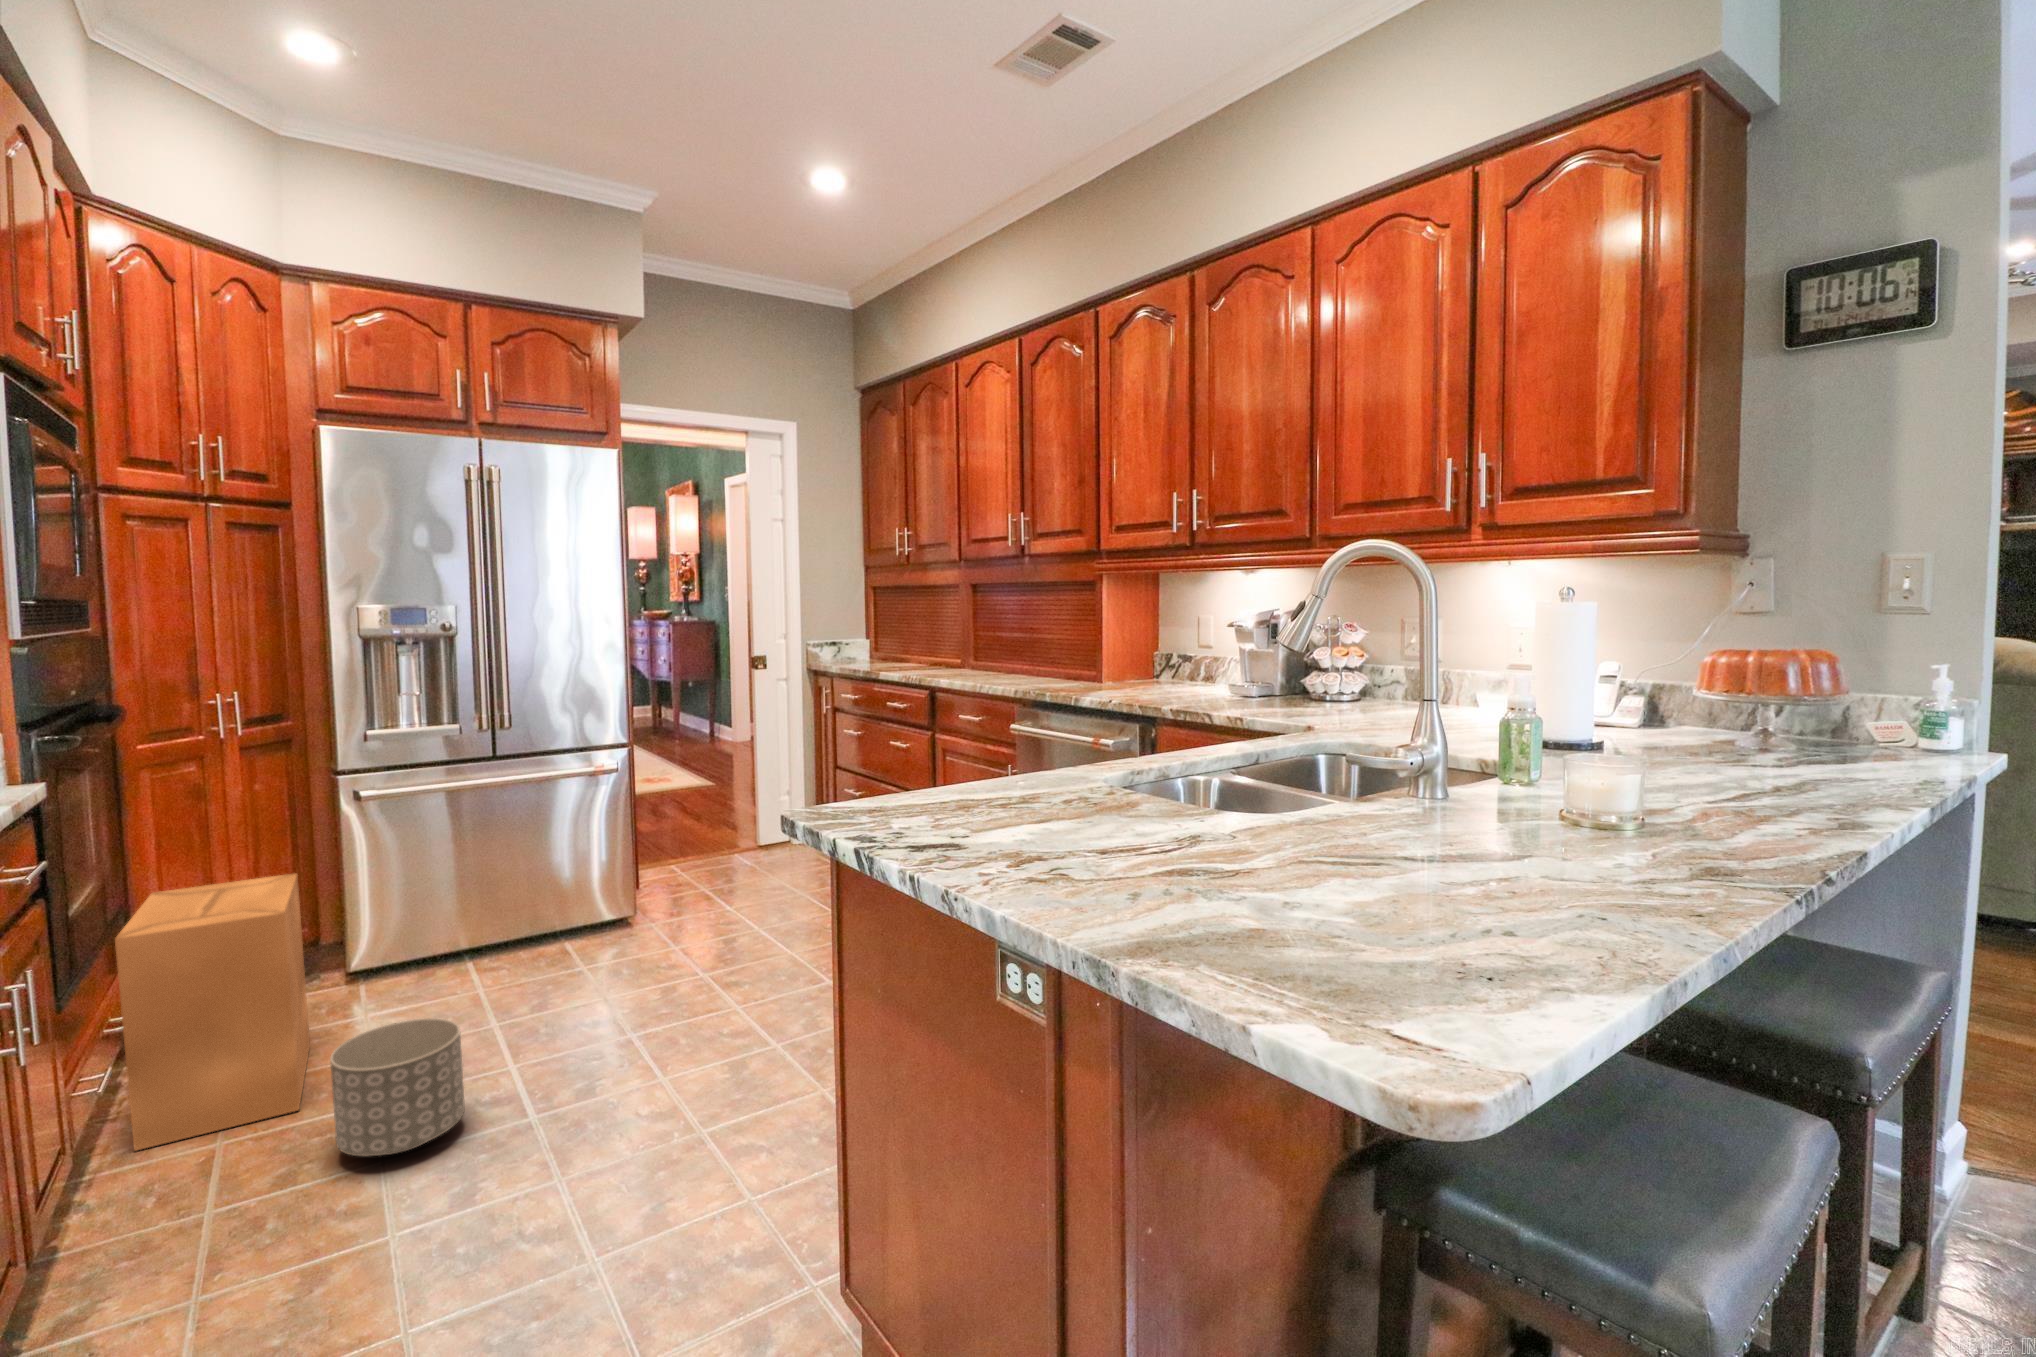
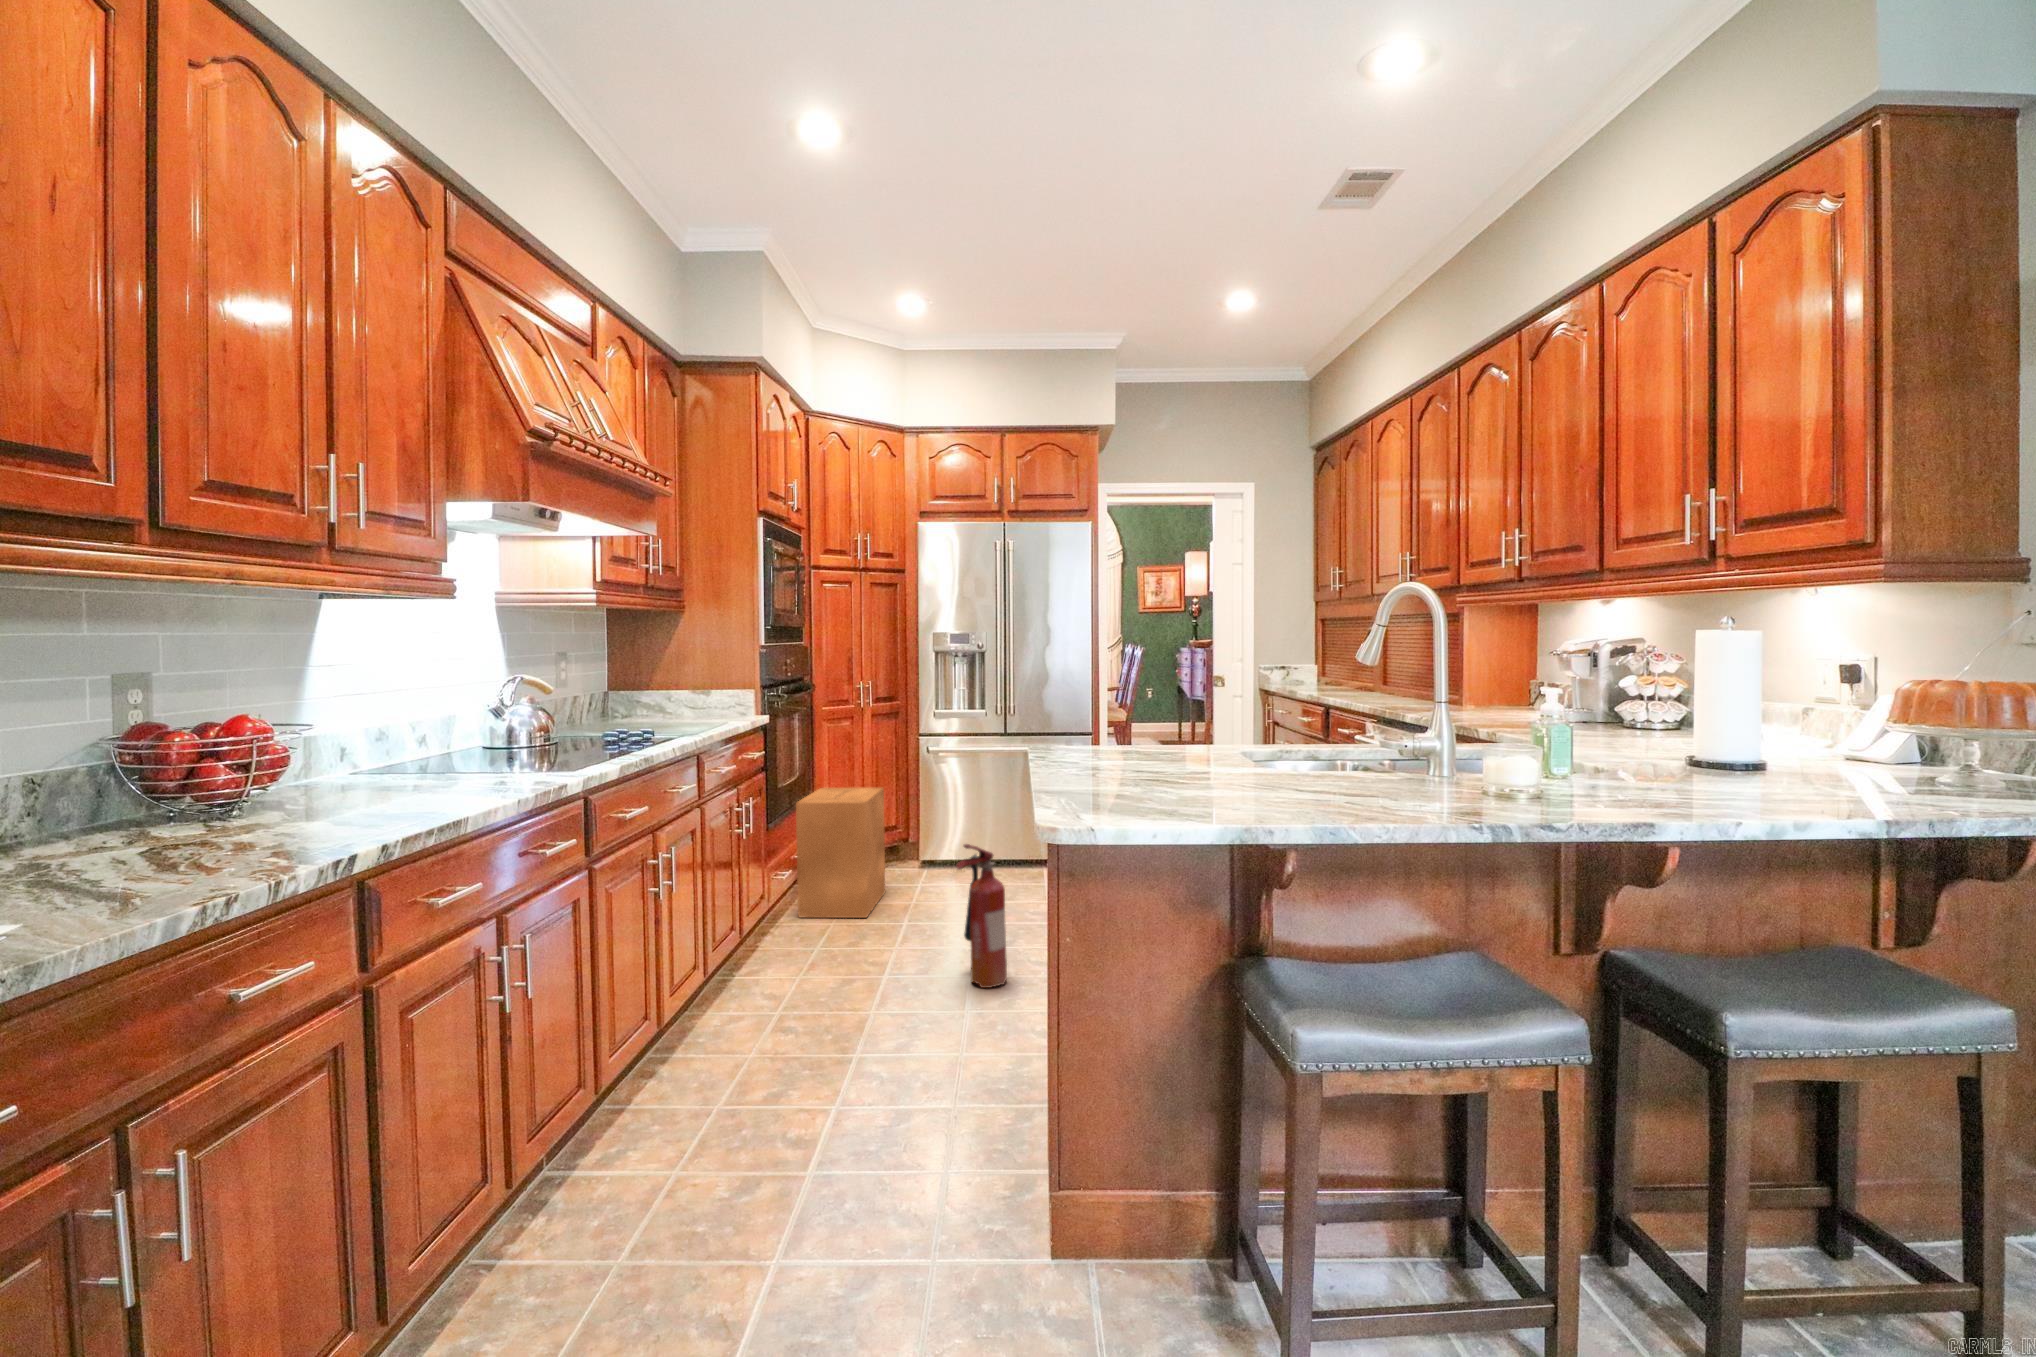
fire extinguisher: none [556,968,645,1192] -> present [956,844,1007,988]
planter: present [330,1018,465,1156] -> none [870,874,934,946]

